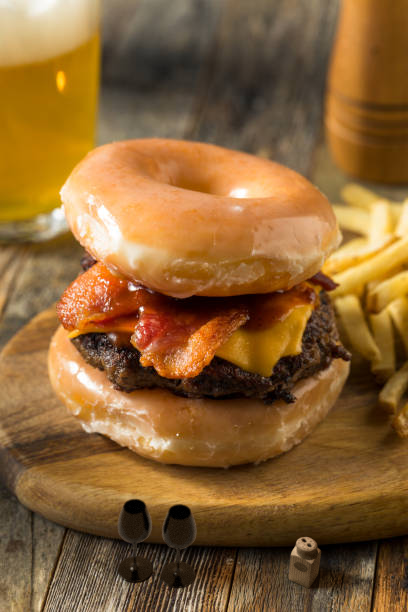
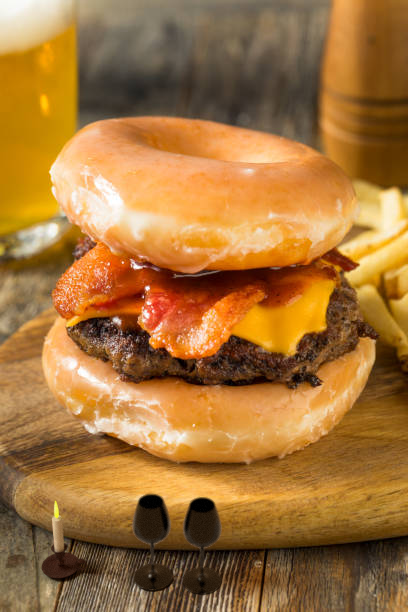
candle: none [37,500,77,566] -> present [41,501,87,578]
salt shaker: present [289,537,321,588] -> none [328,530,363,588]

